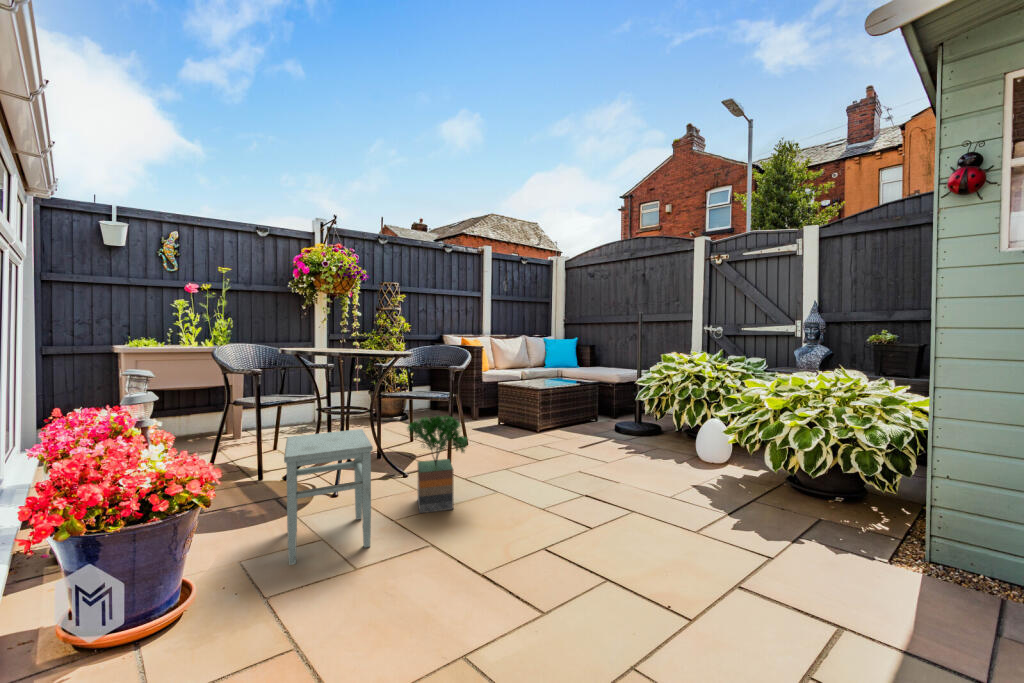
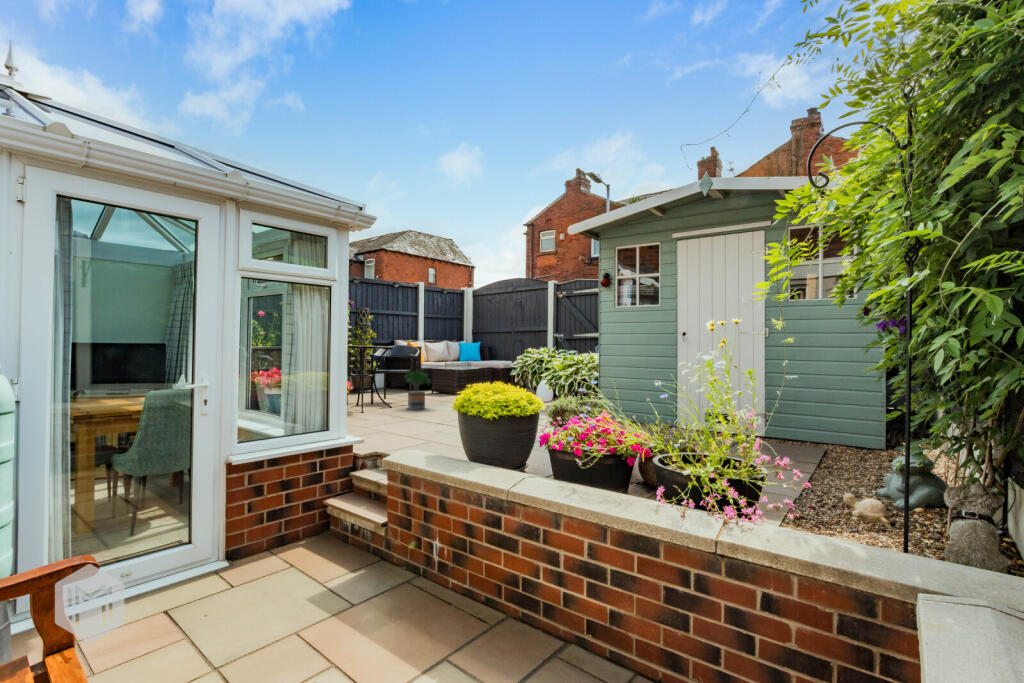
stool: present [284,429,373,565] -> none [364,375,401,416]

